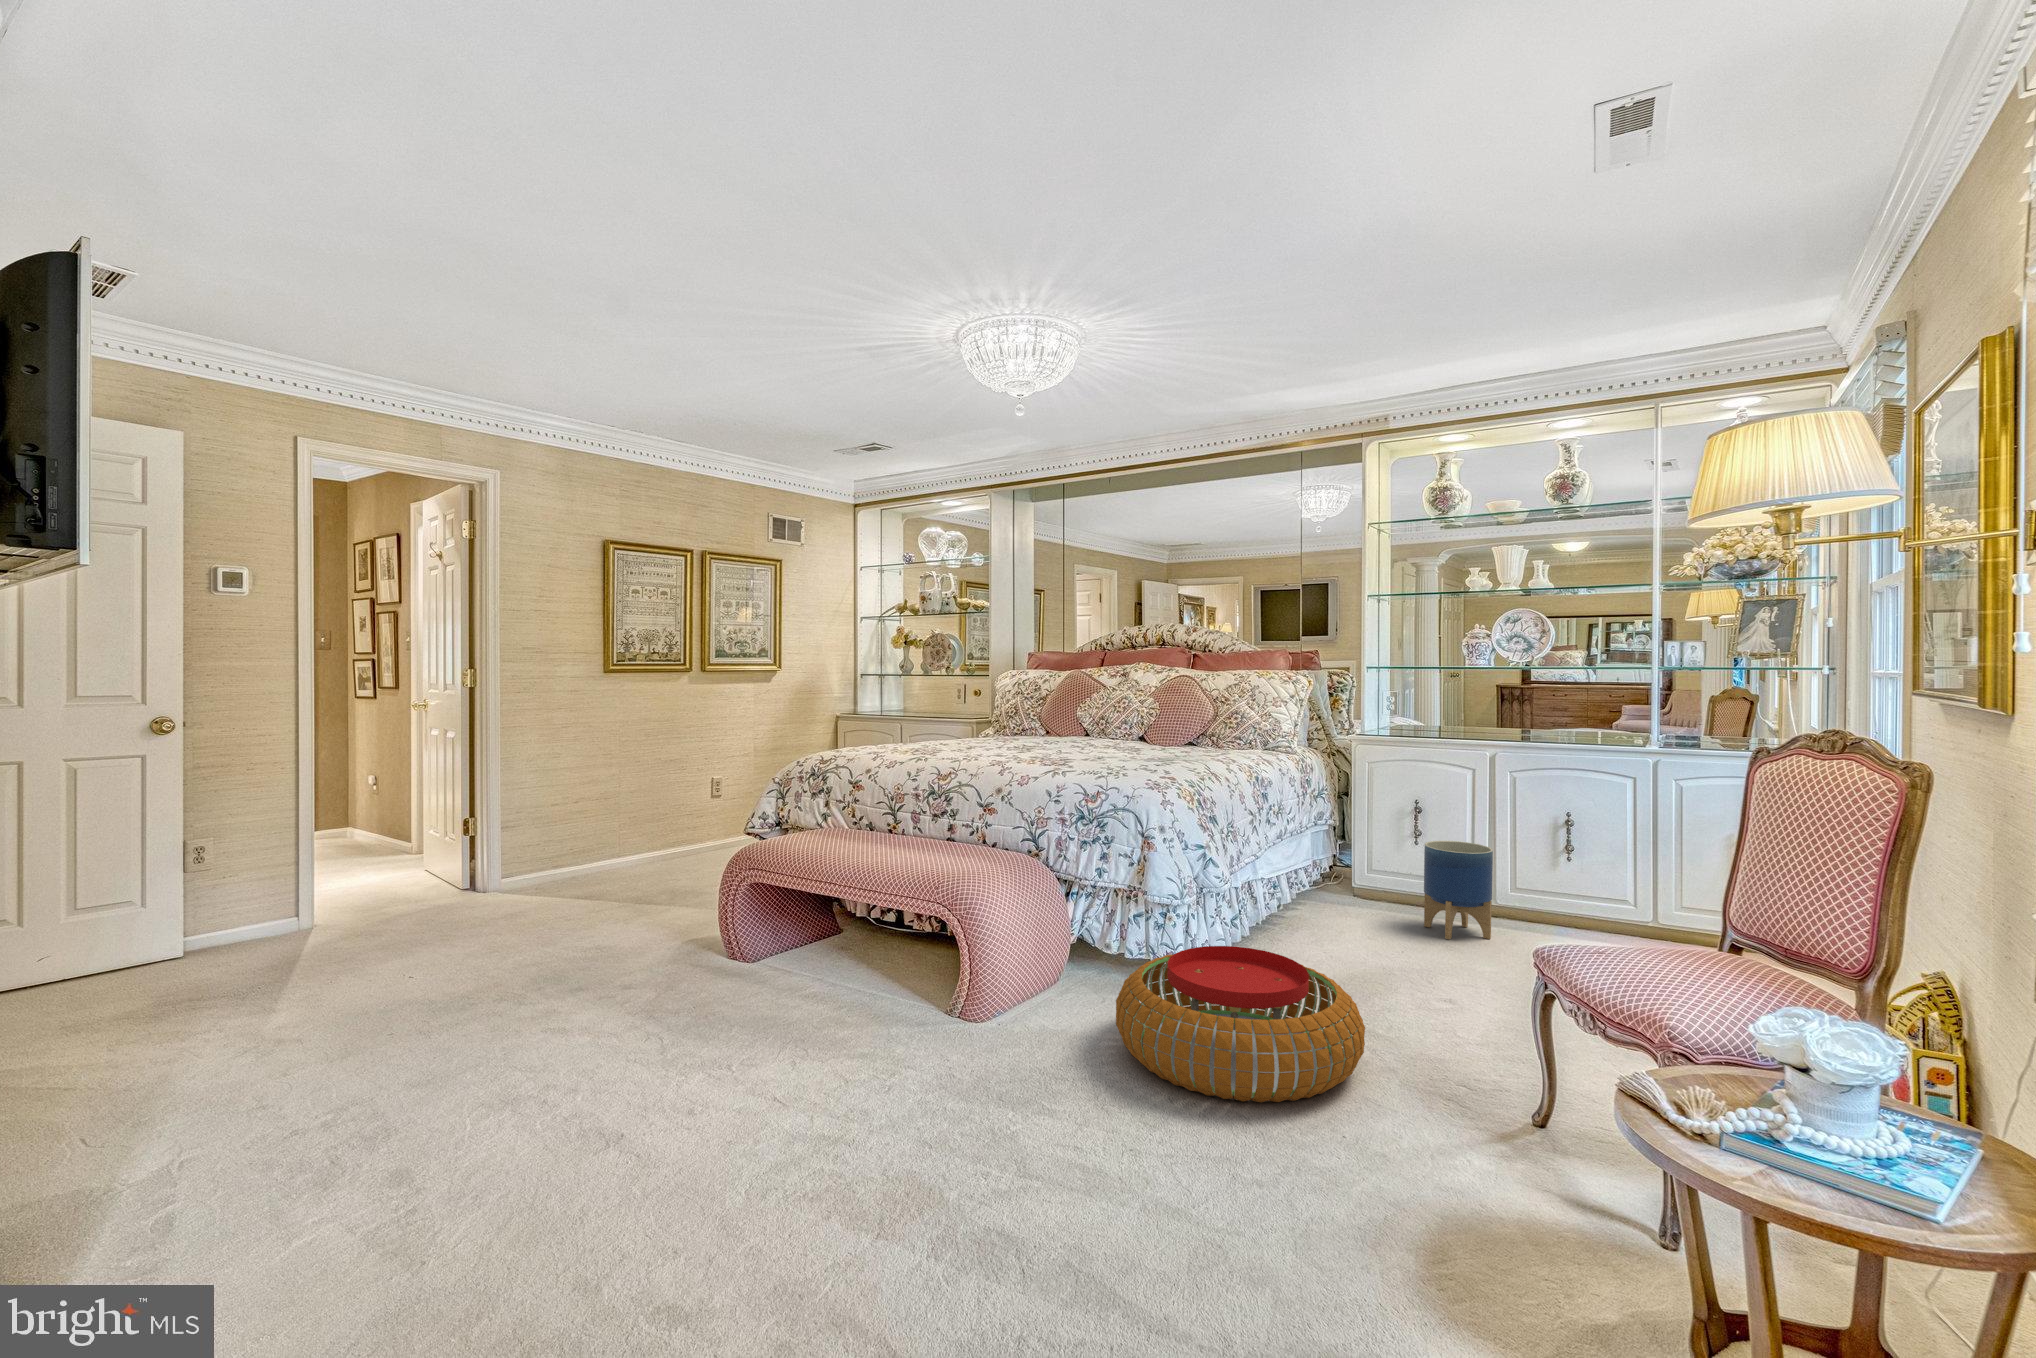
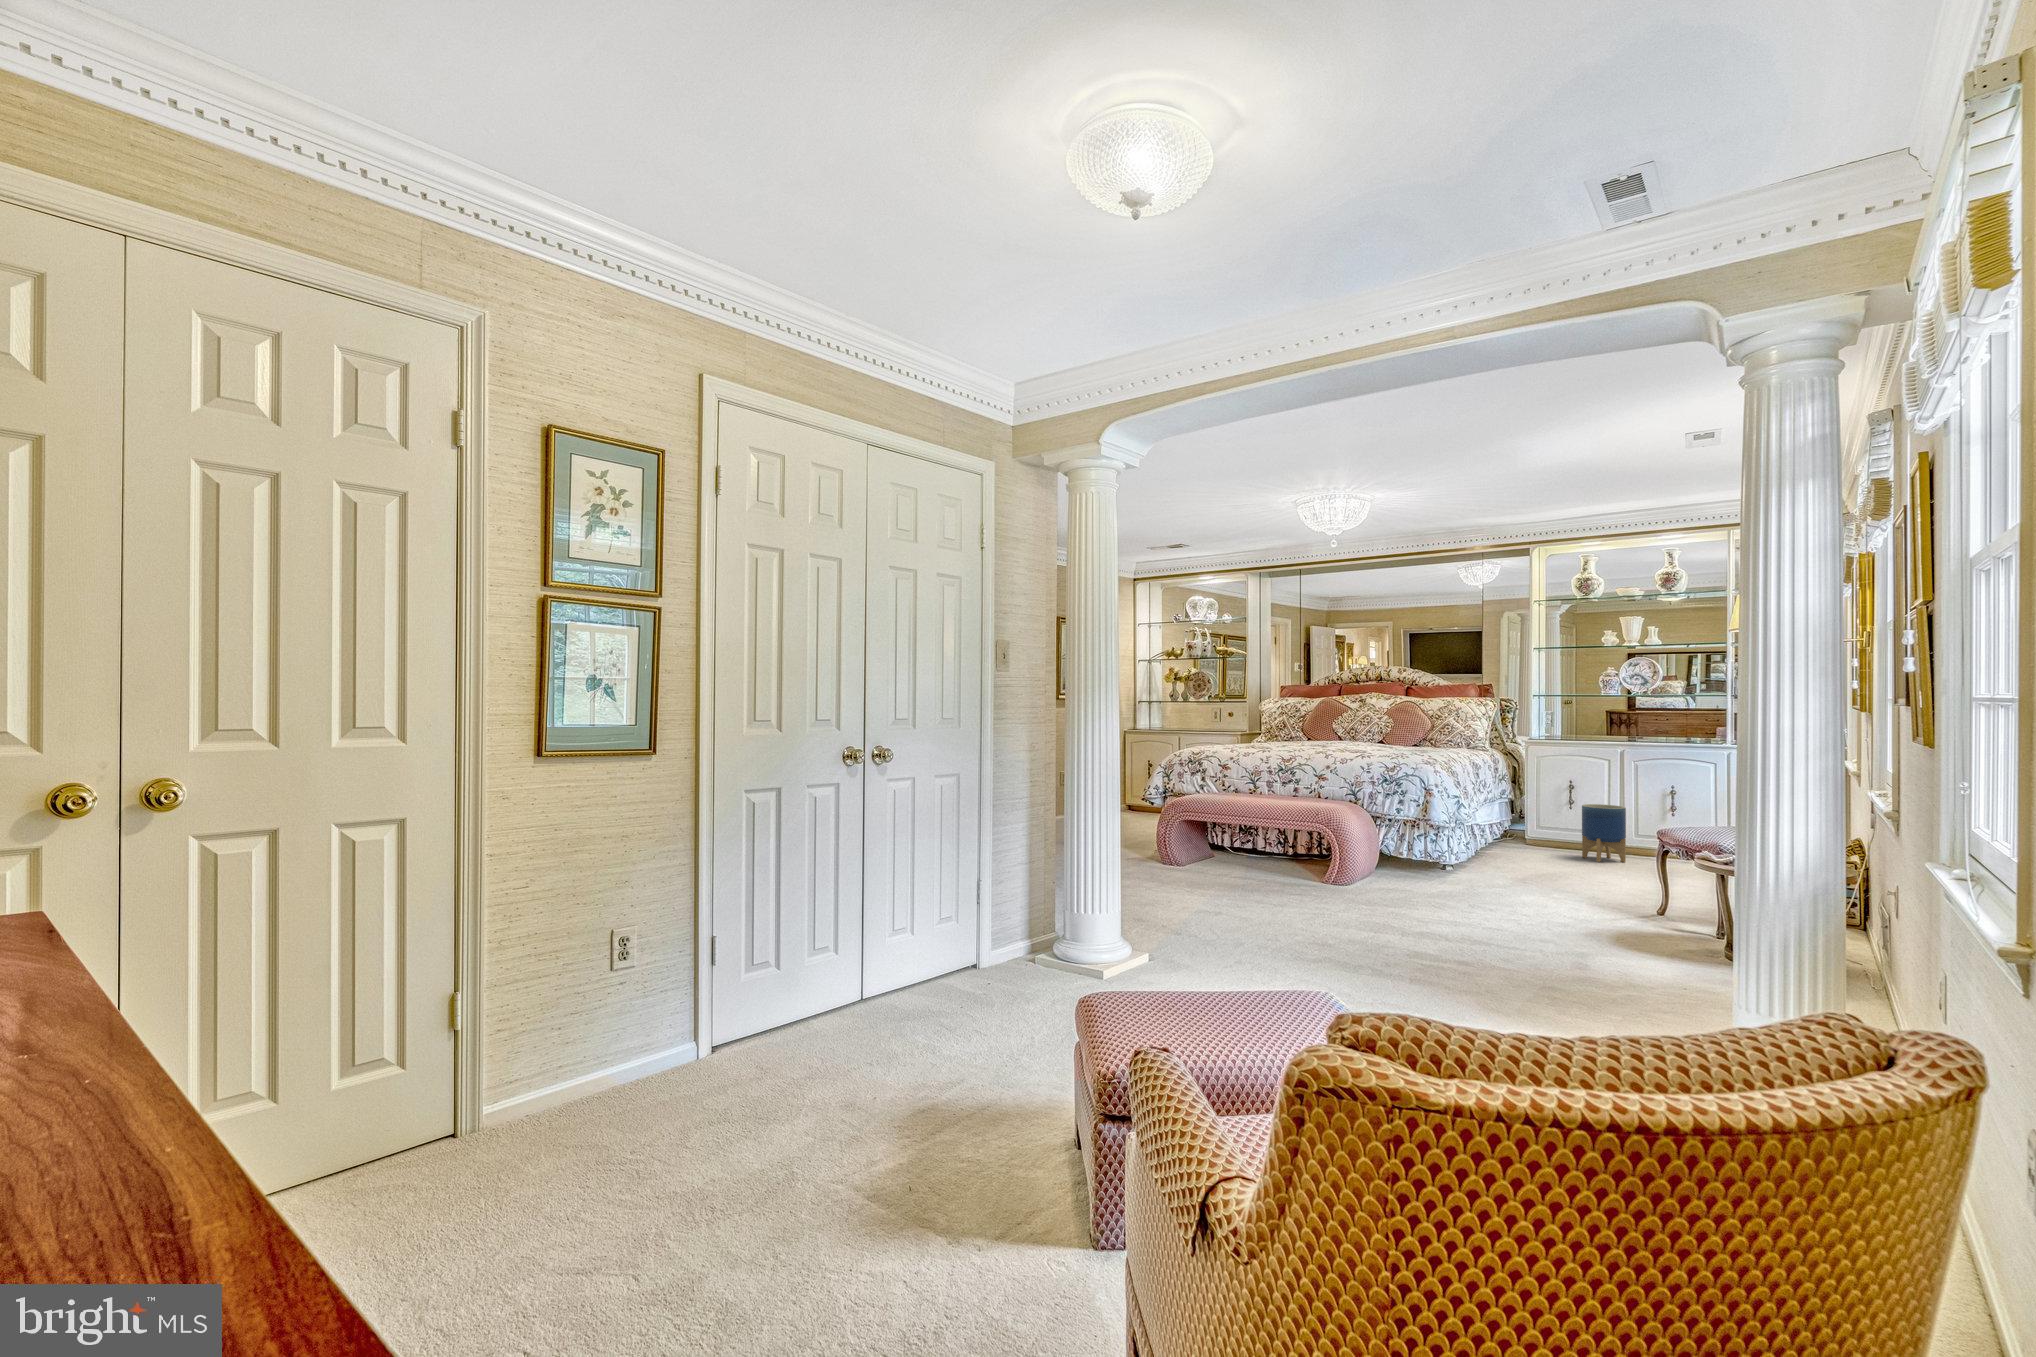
pouf: present [1116,946,1365,1103] -> none [1427,843,1562,903]

